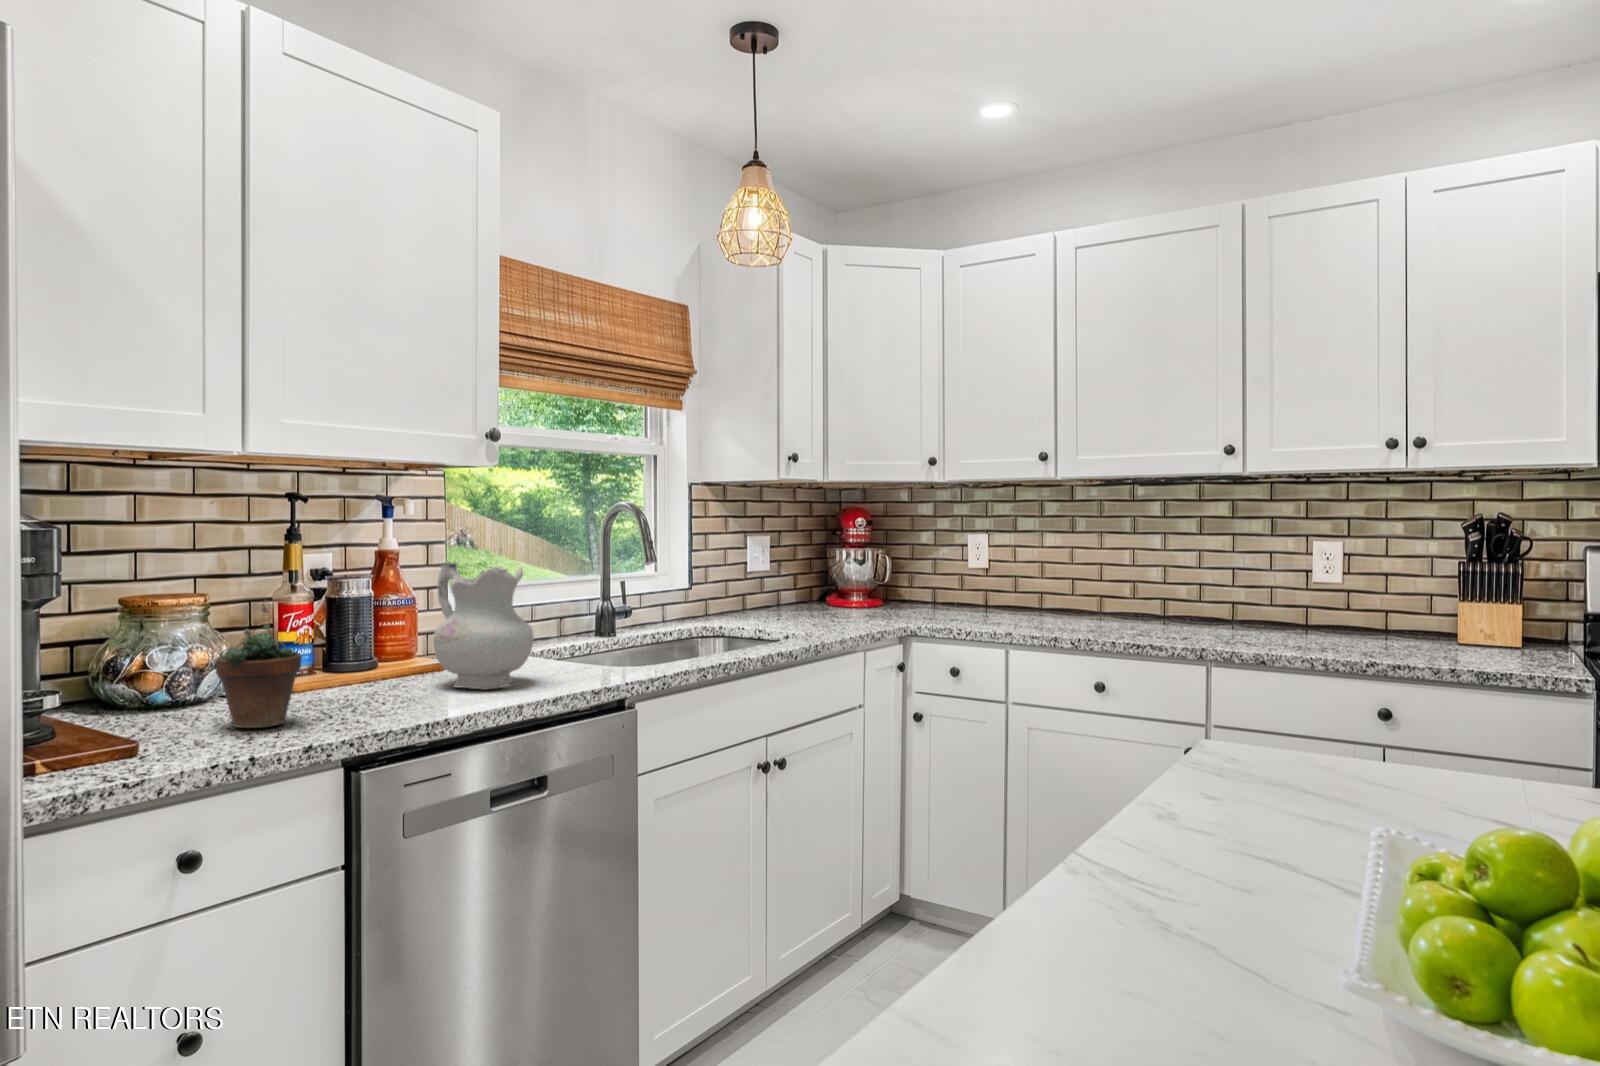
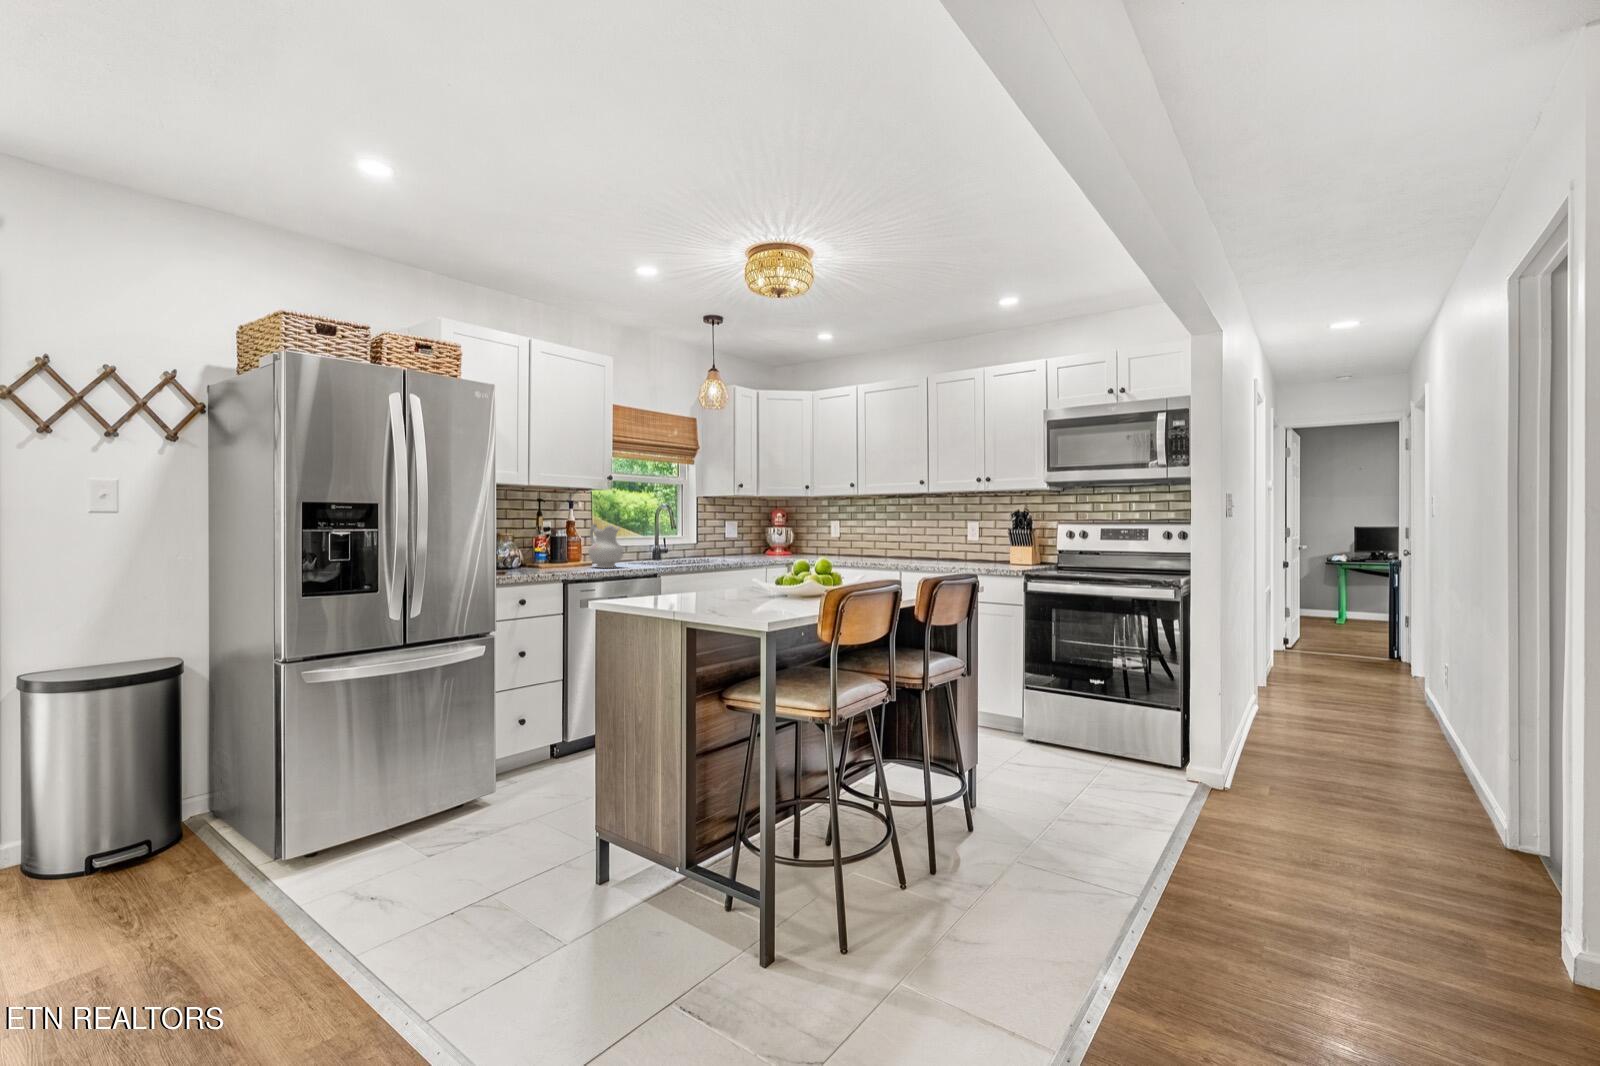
succulent plant: present [215,600,302,728] -> none [524,532,549,571]

